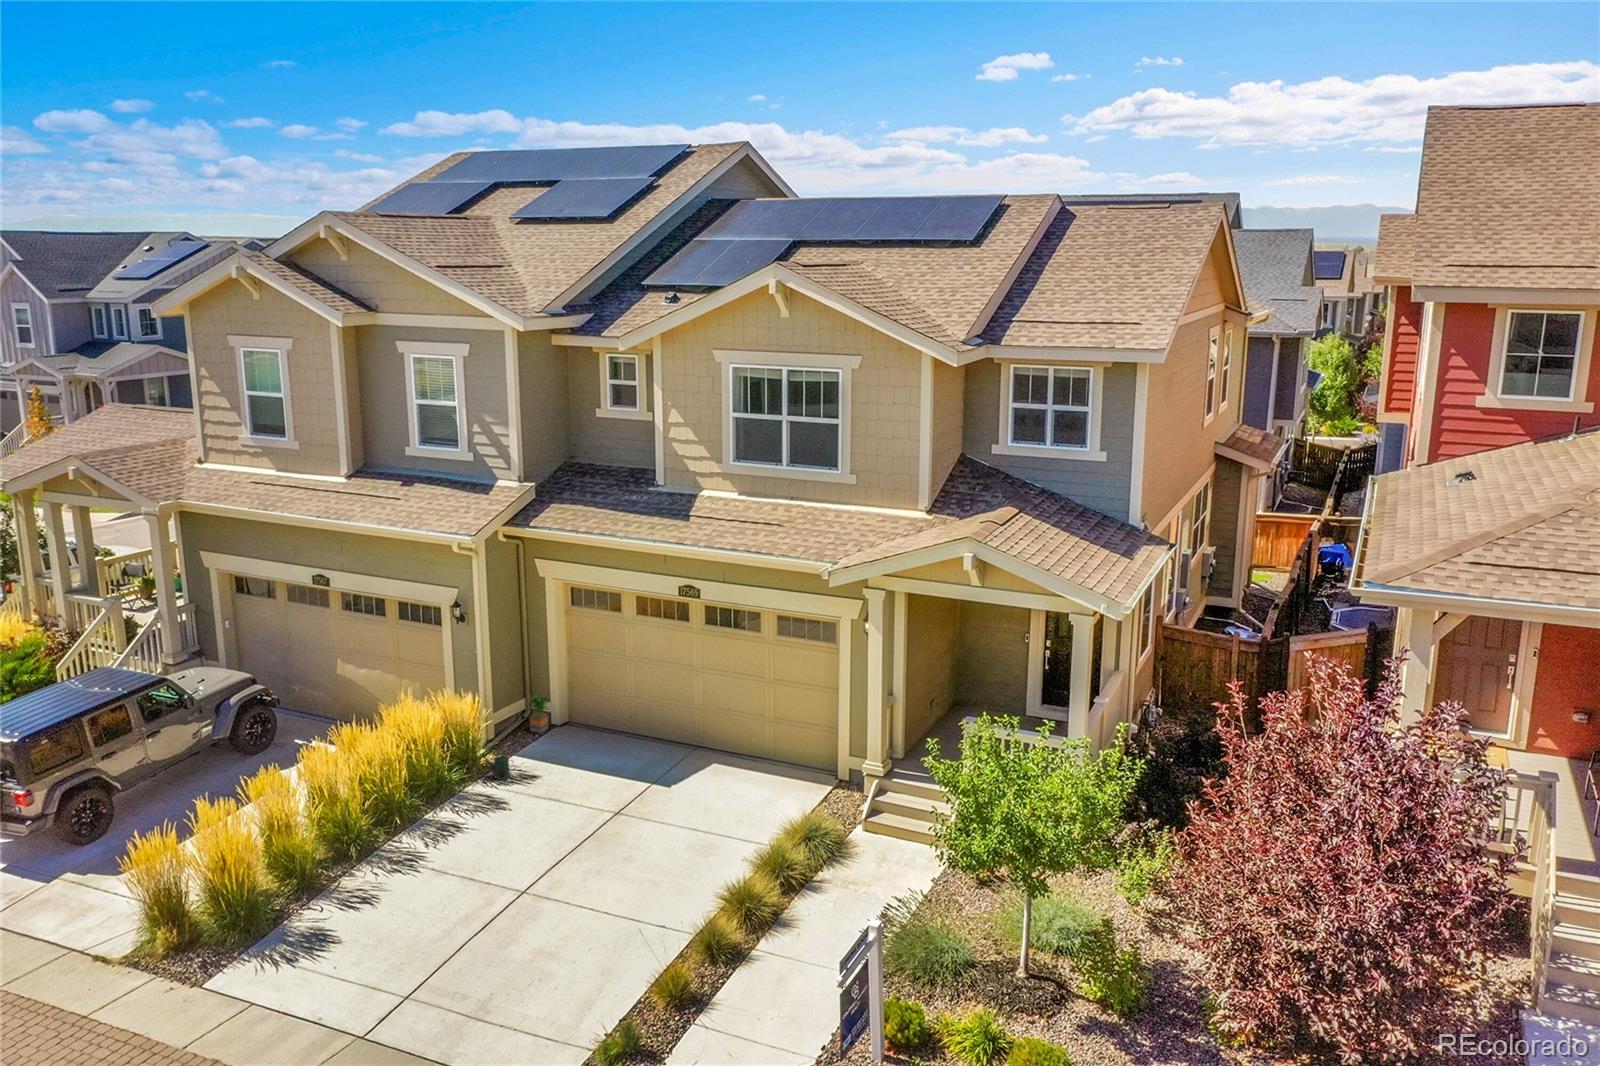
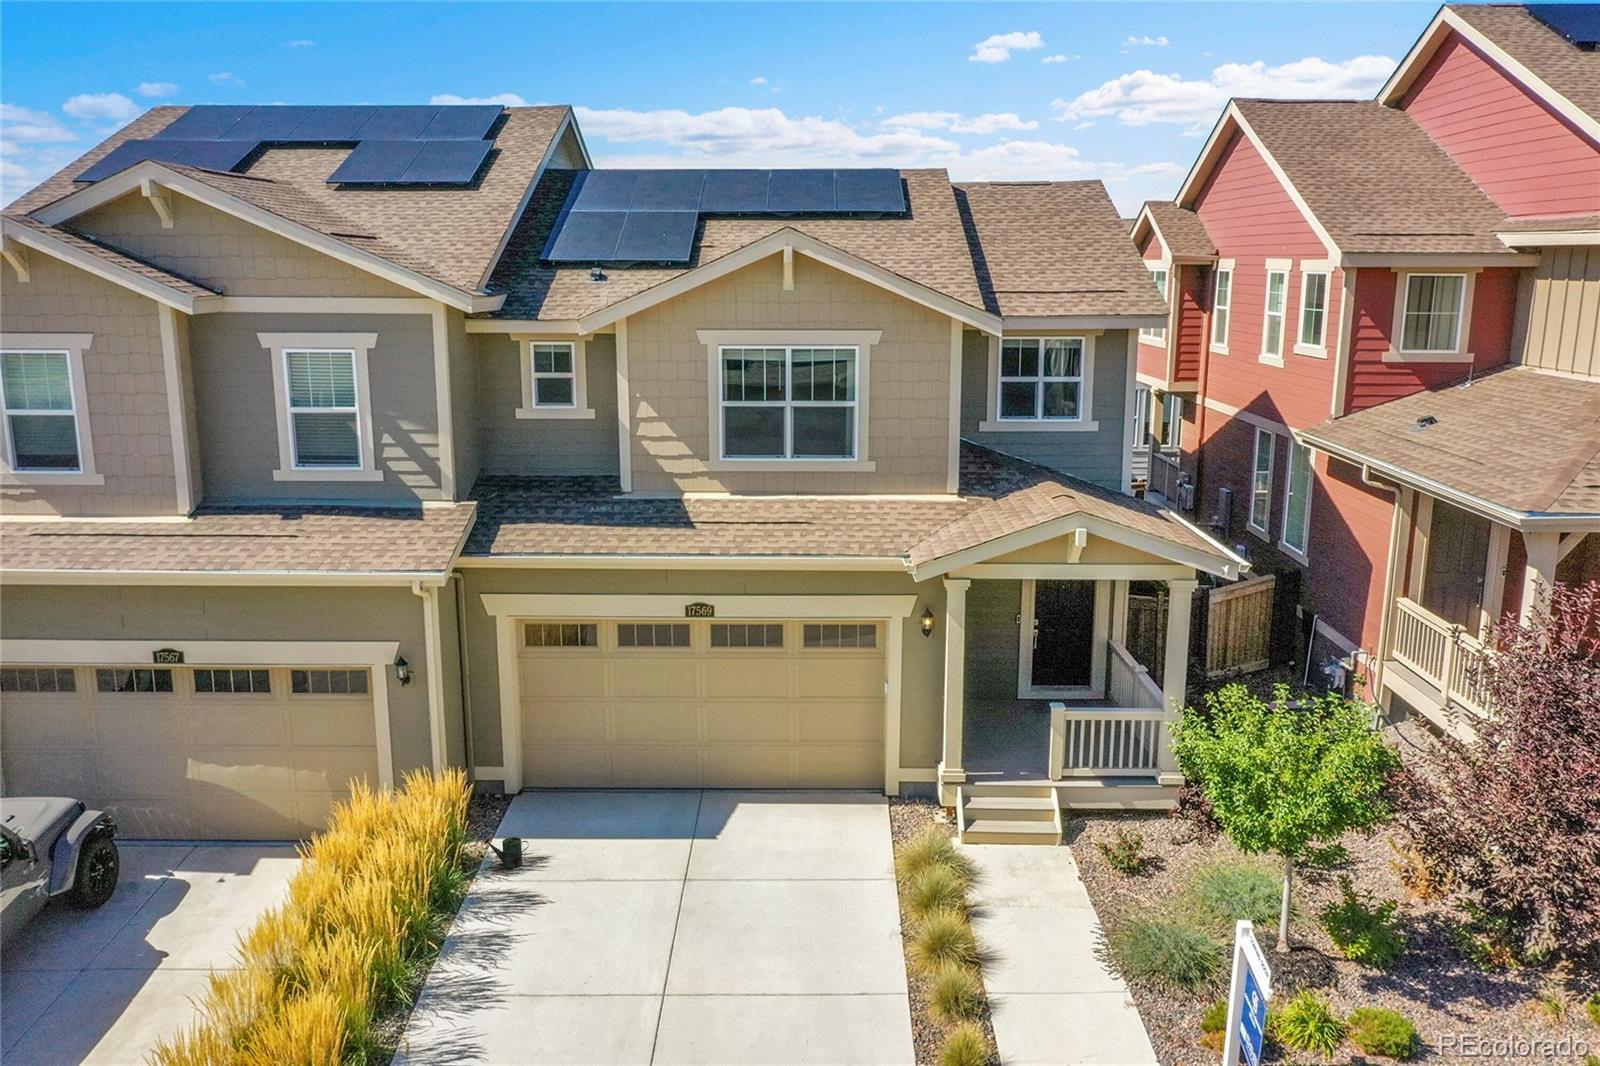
potted tree: present [529,696,550,733] -> none [483,762,513,808]

